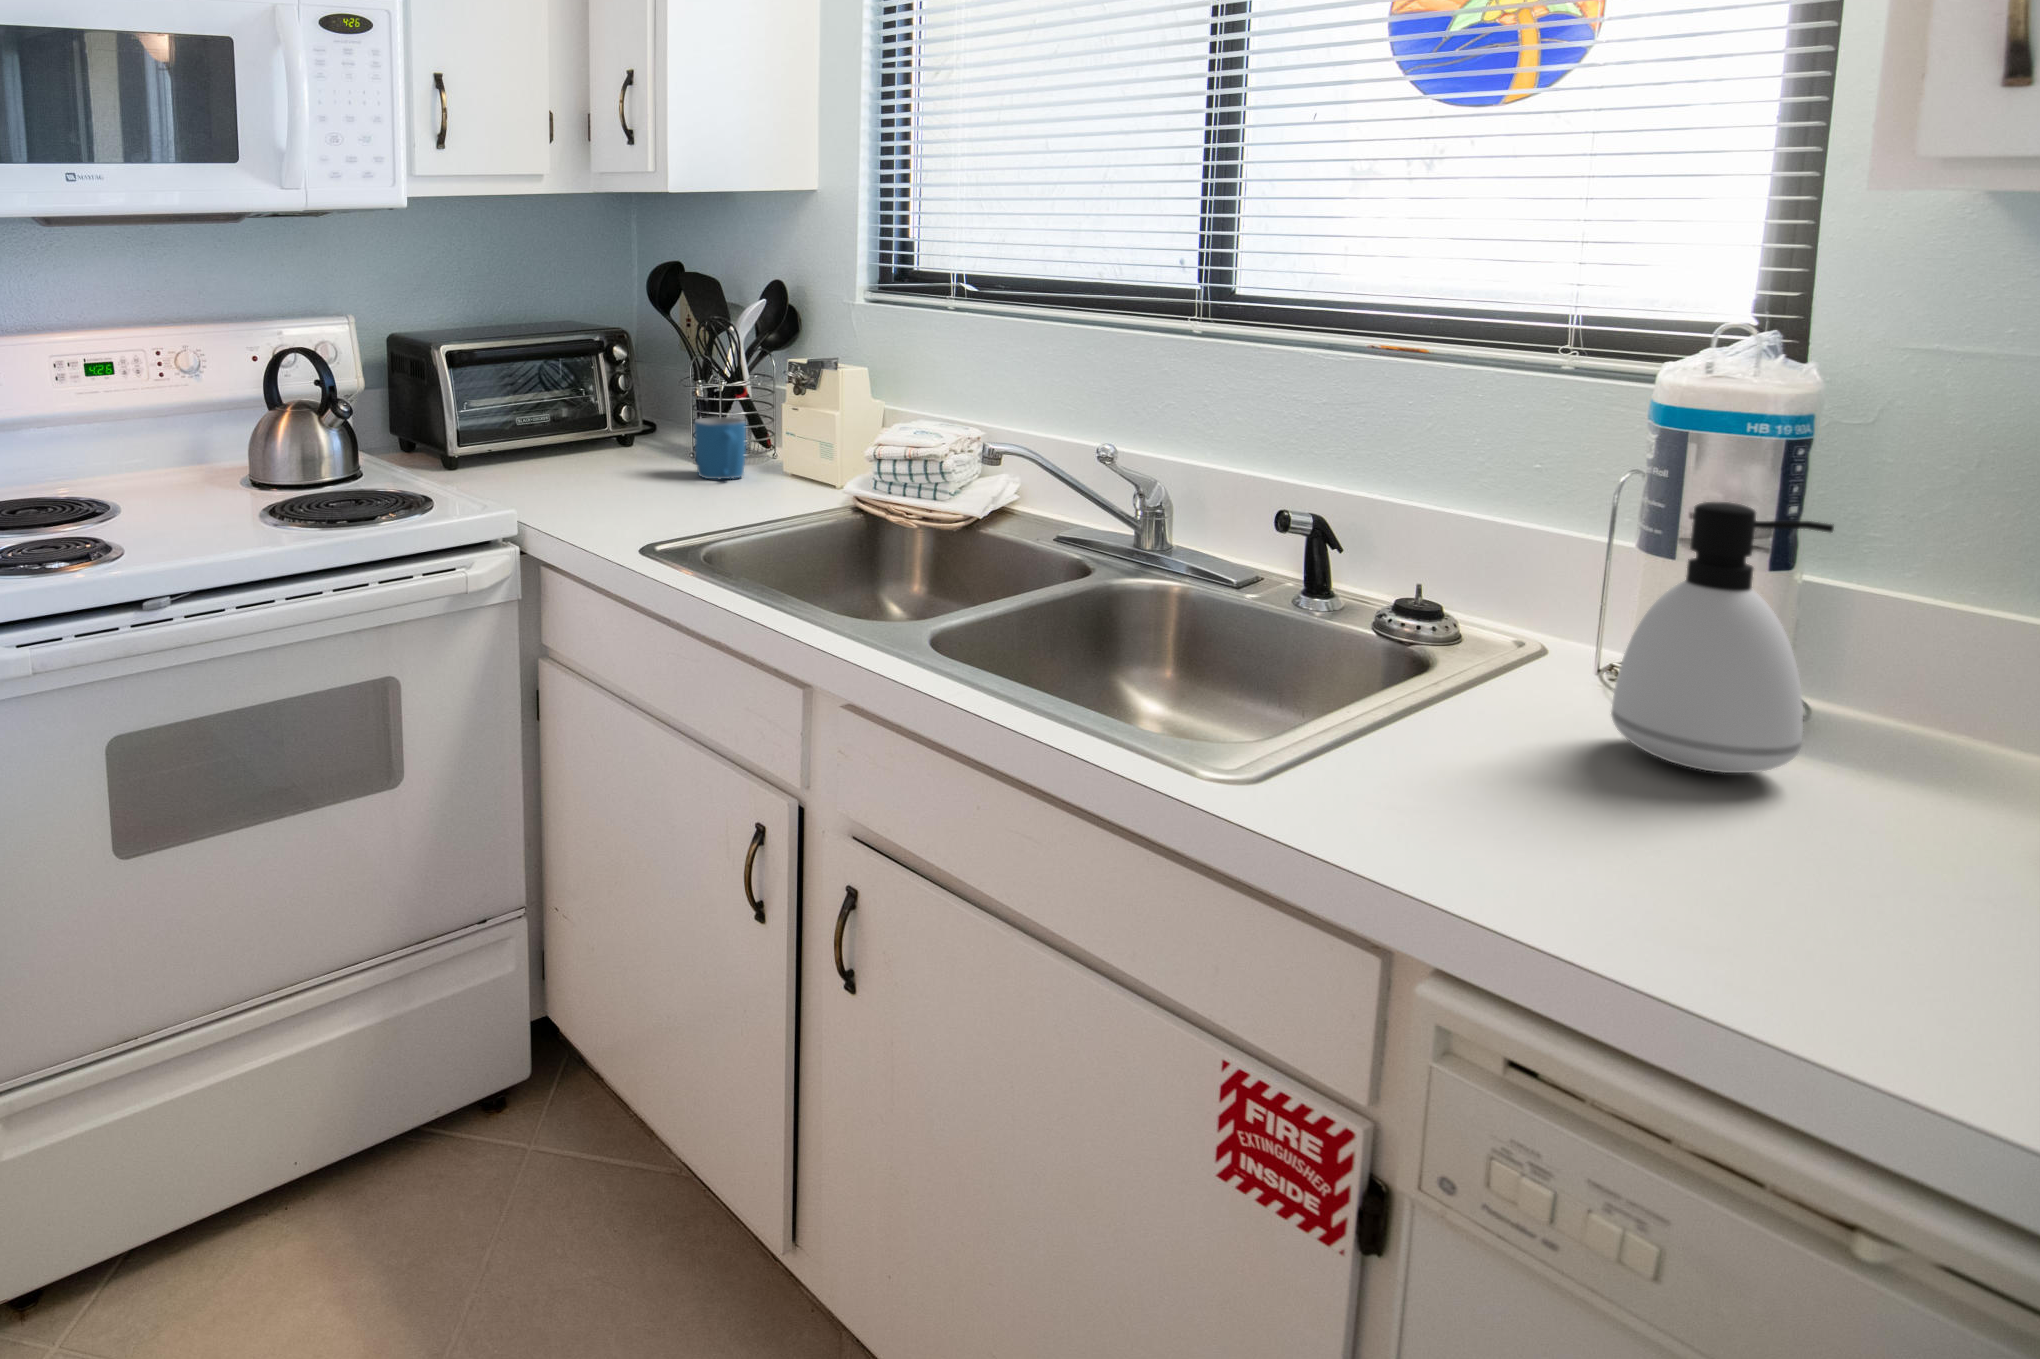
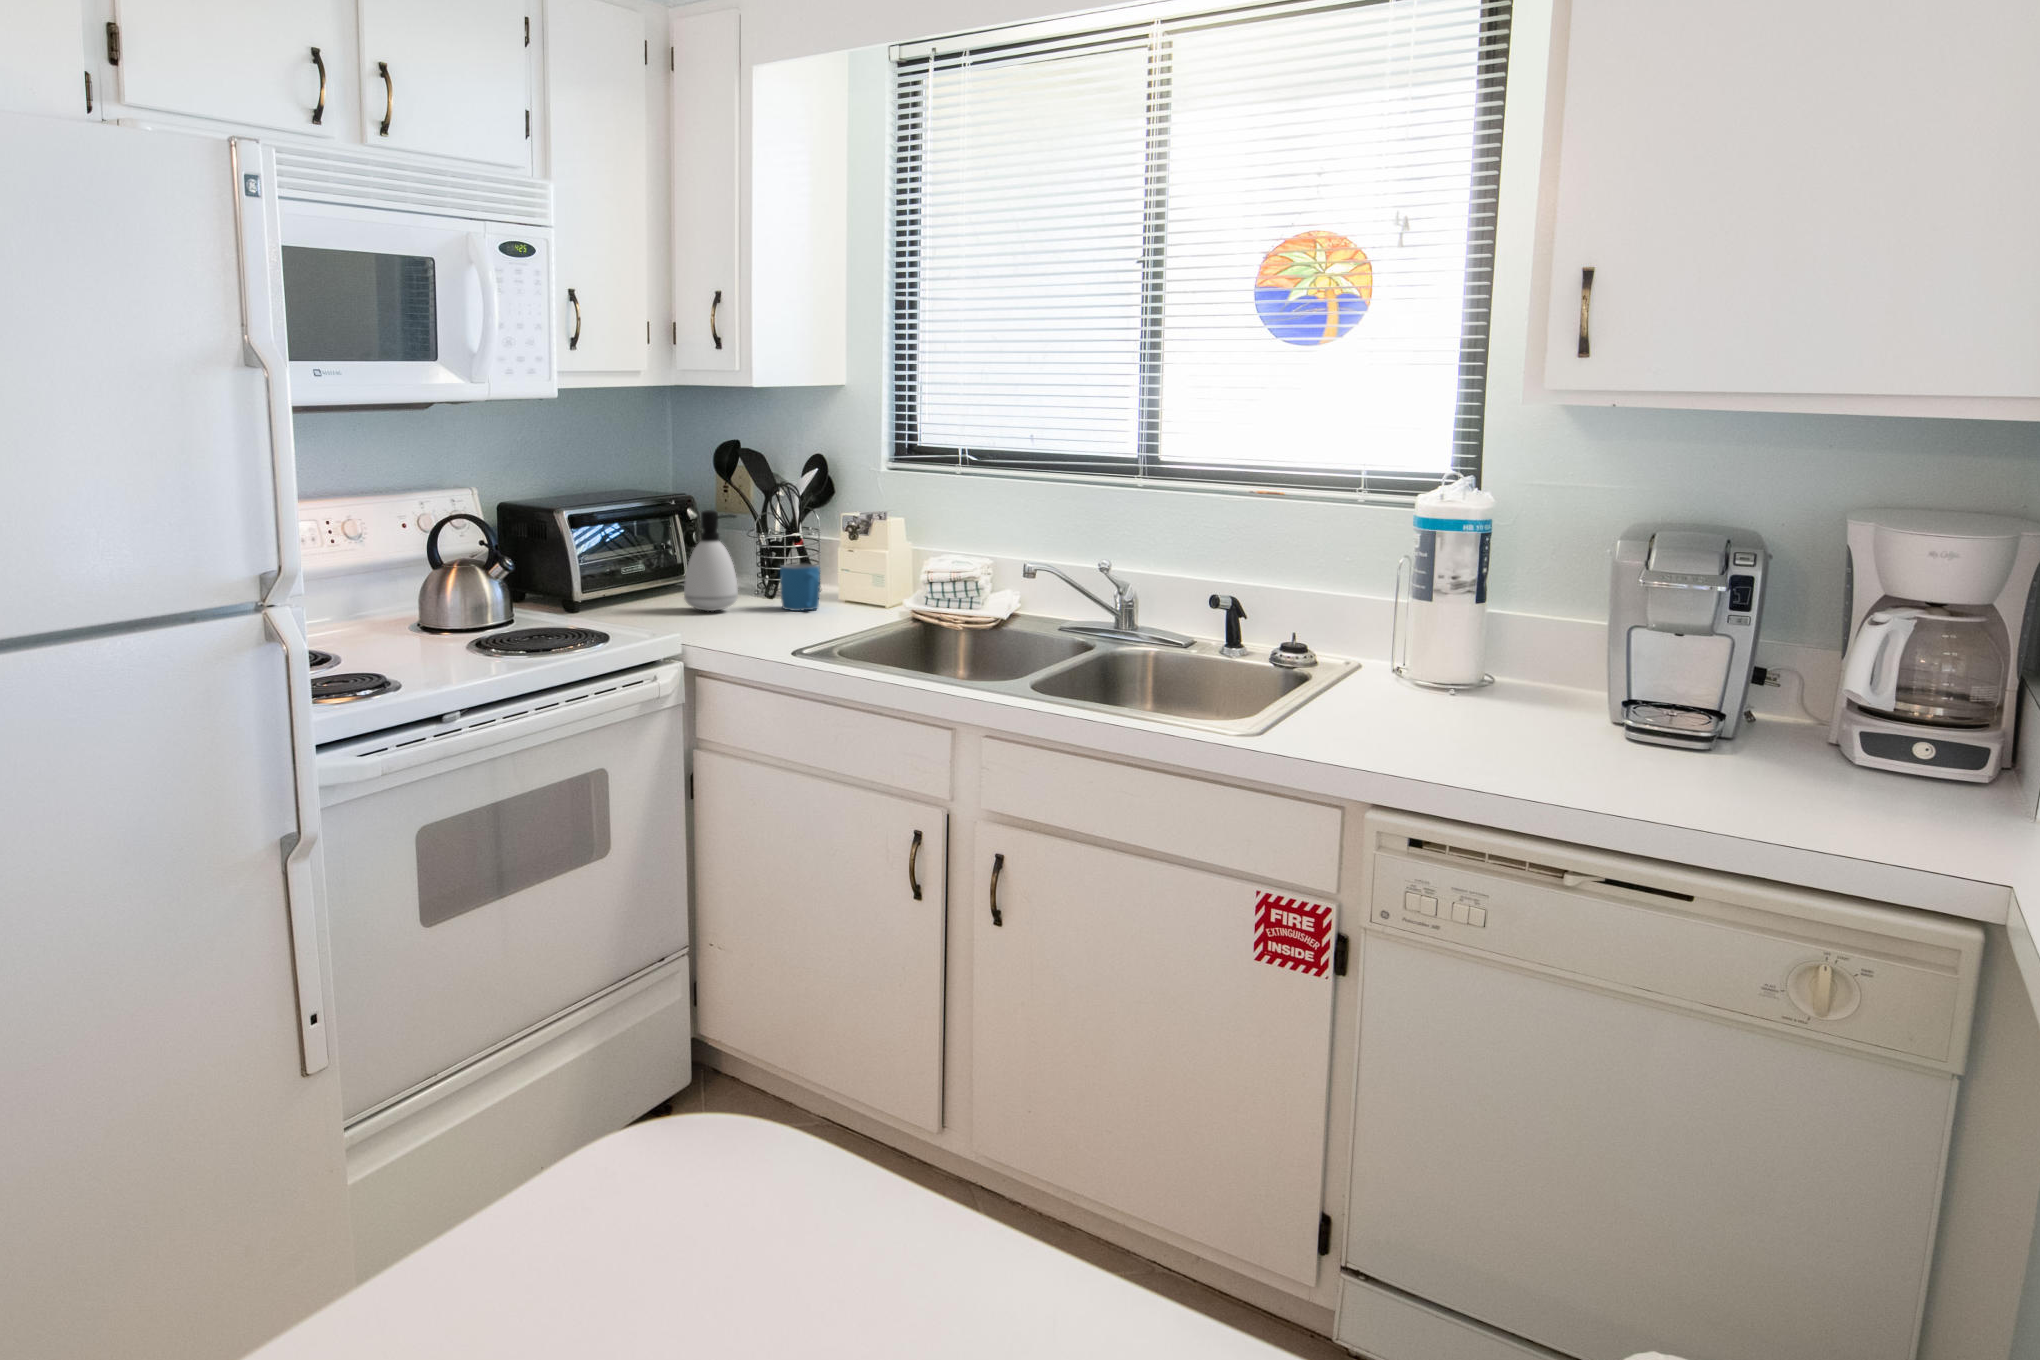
soap dispenser: present [1611,502,1834,773] -> present [684,510,738,611]

